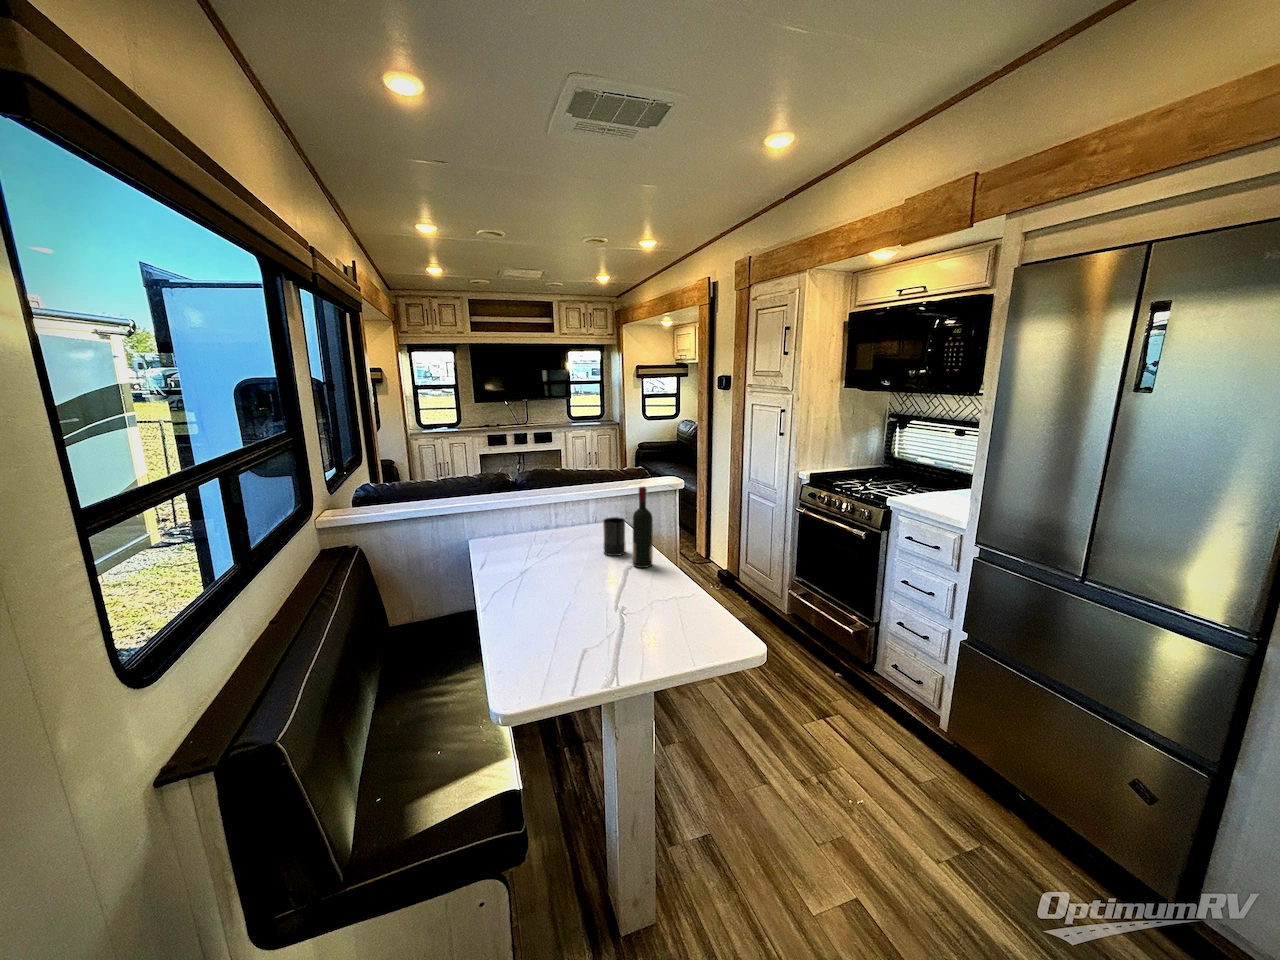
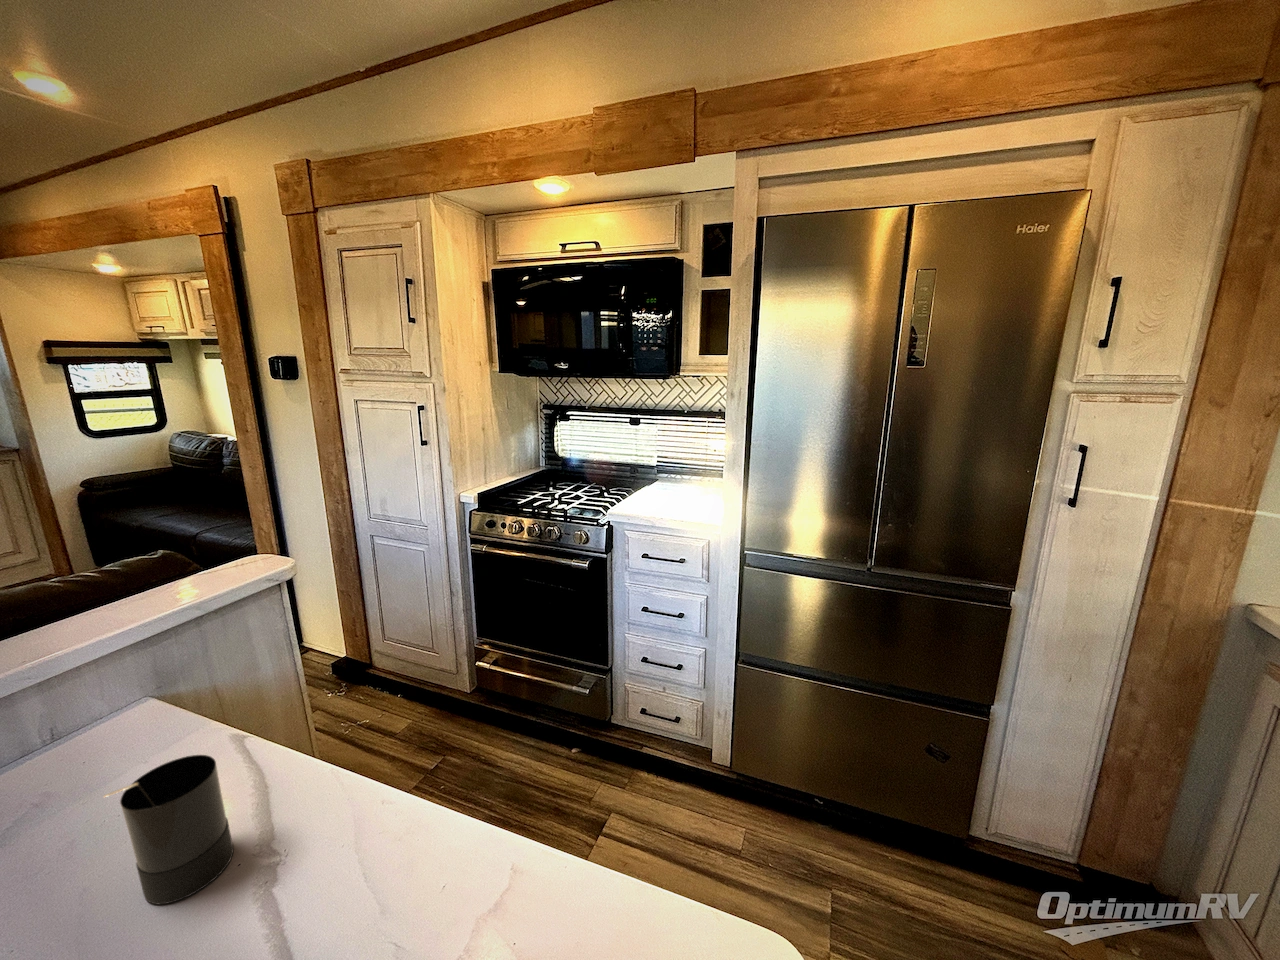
wine bottle: present [633,487,653,568] -> none [272,661,362,905]

